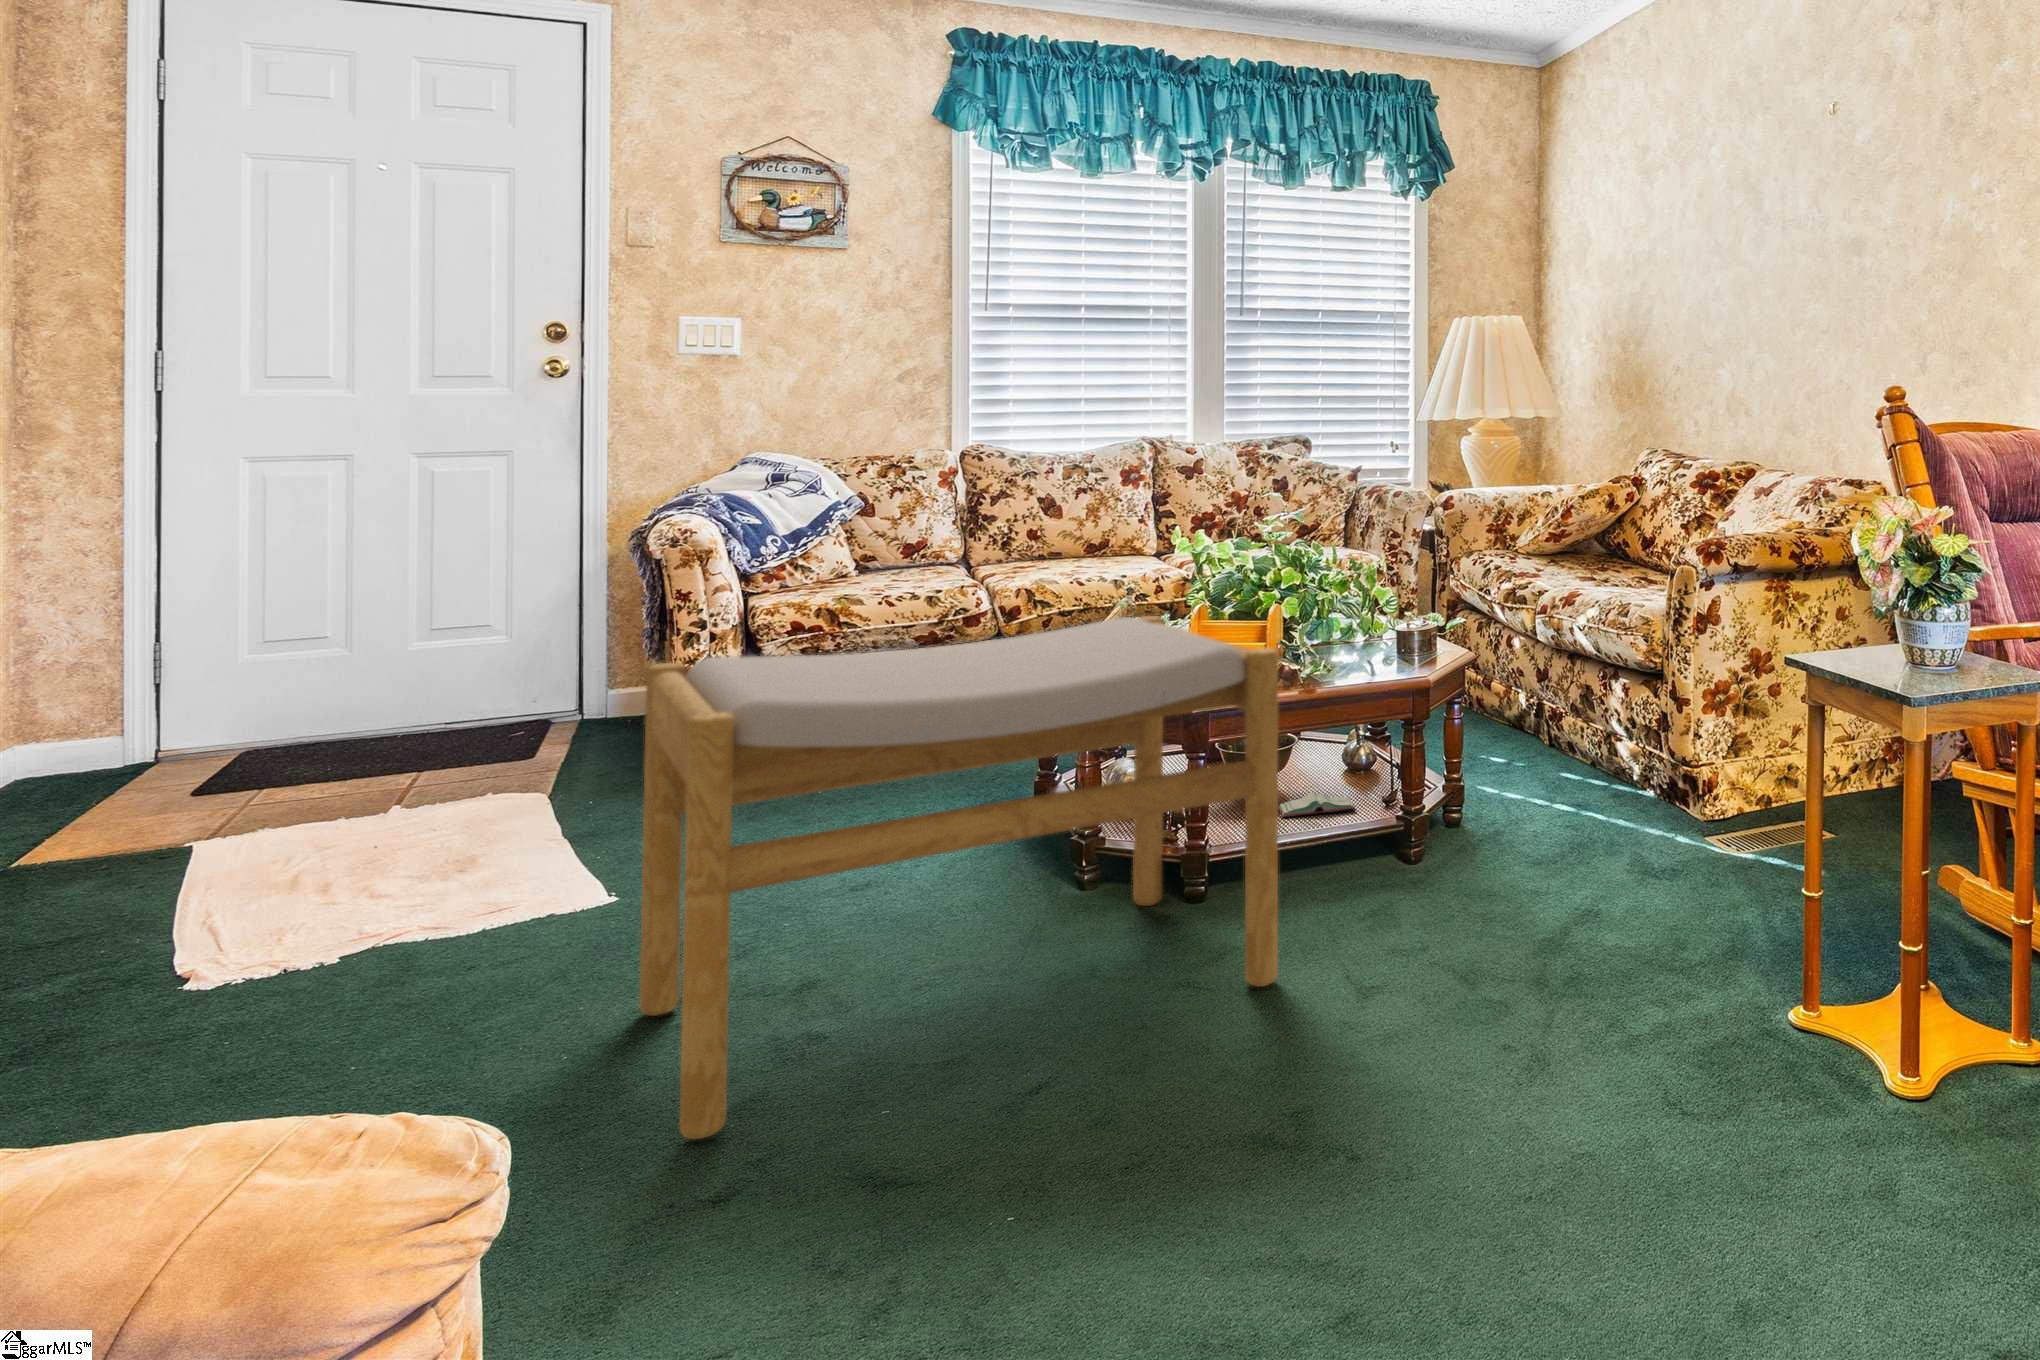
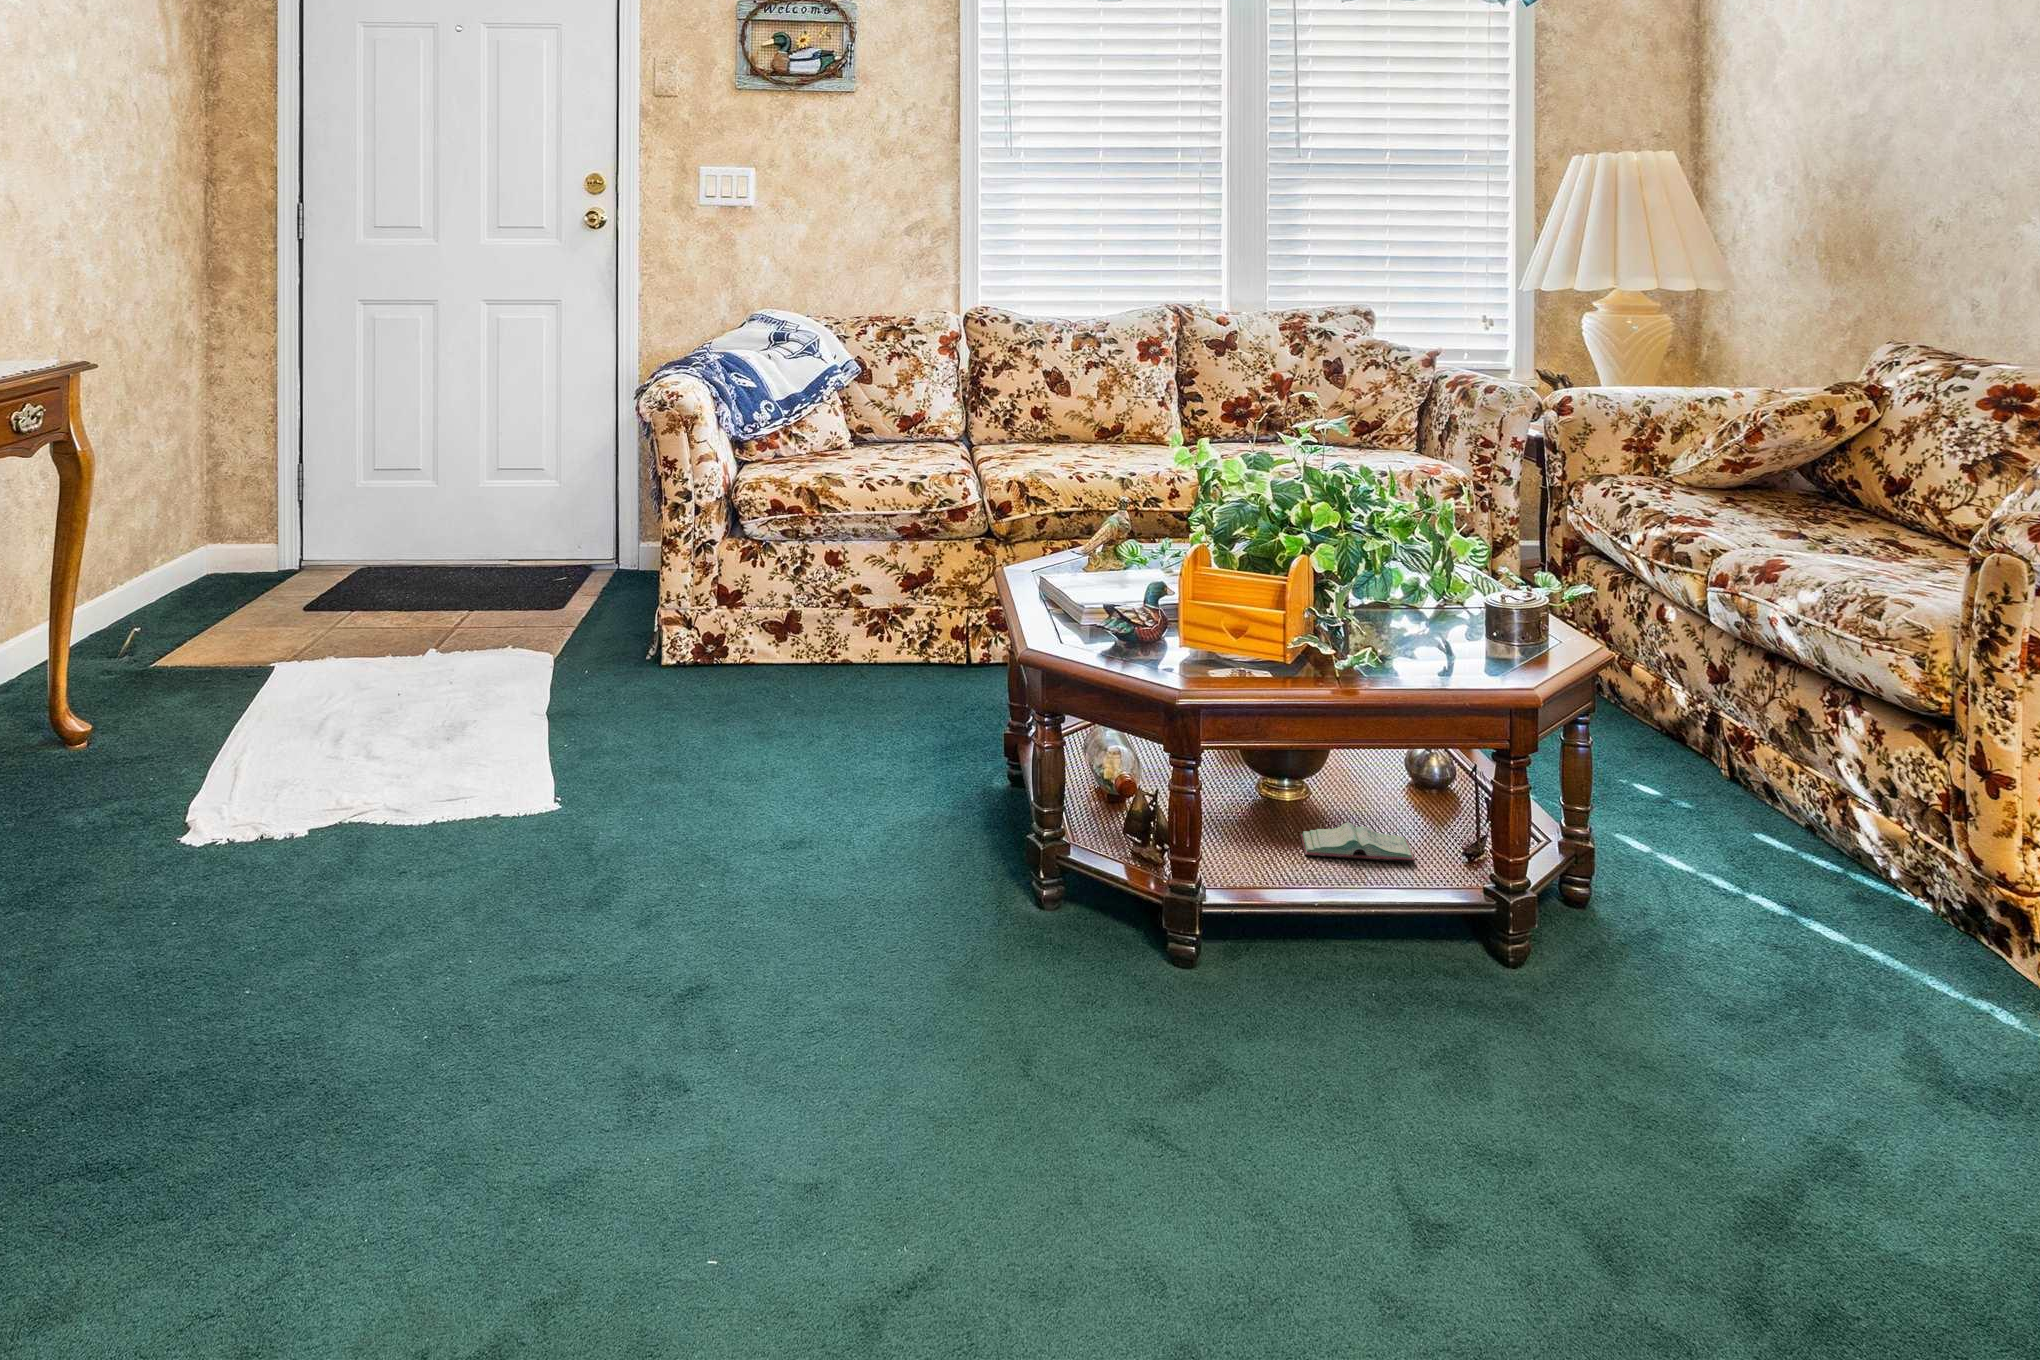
footstool: present [639,616,1278,1139] -> none [422,564,1287,1271]

